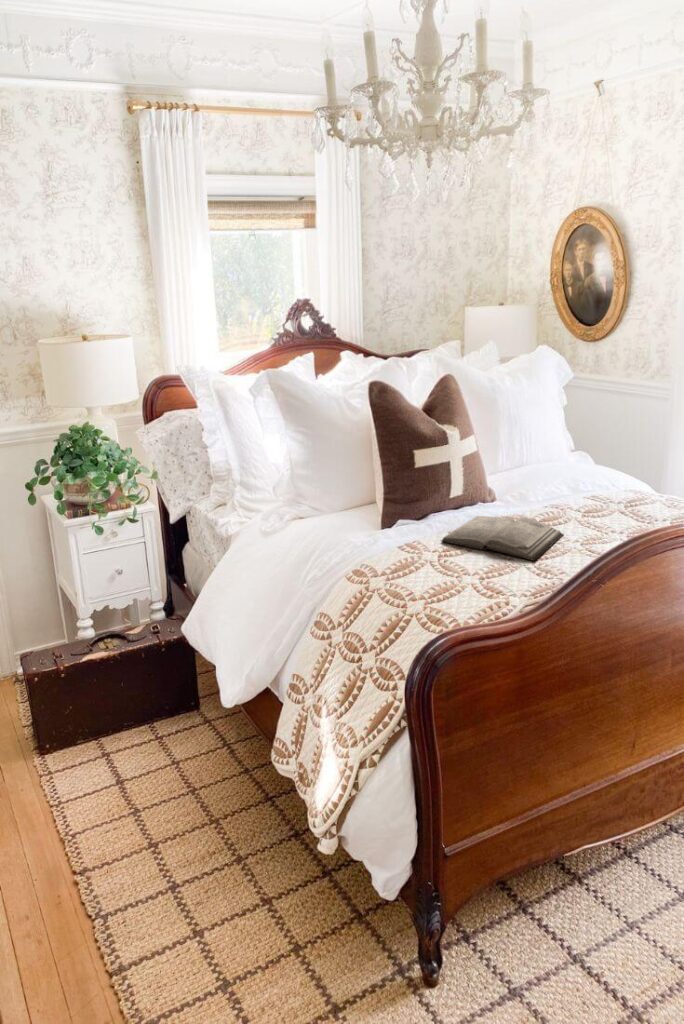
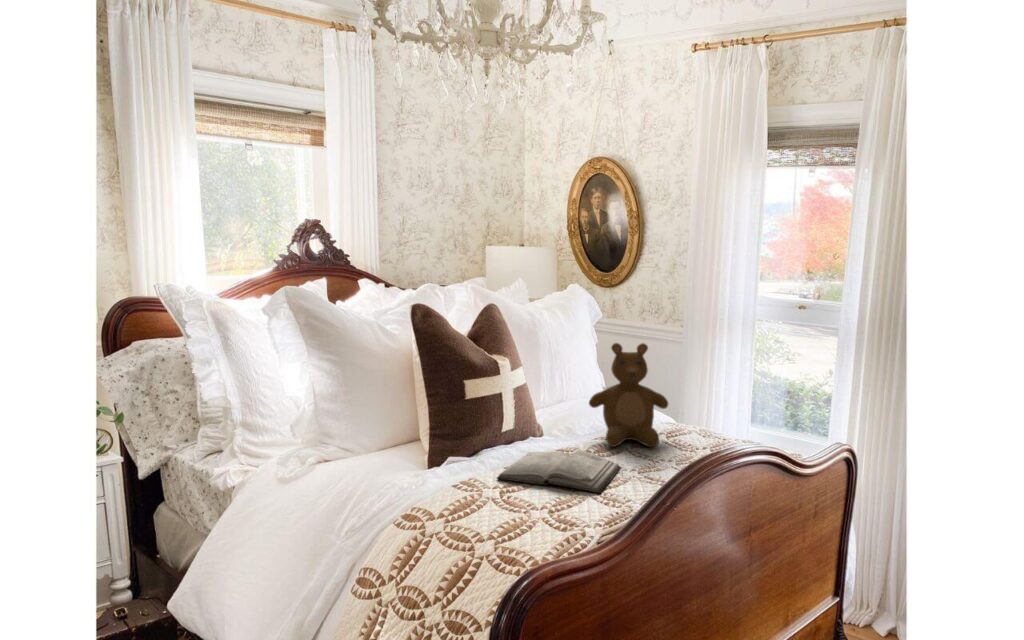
teddy bear: none [541,411,624,514] -> present [589,343,668,447]

